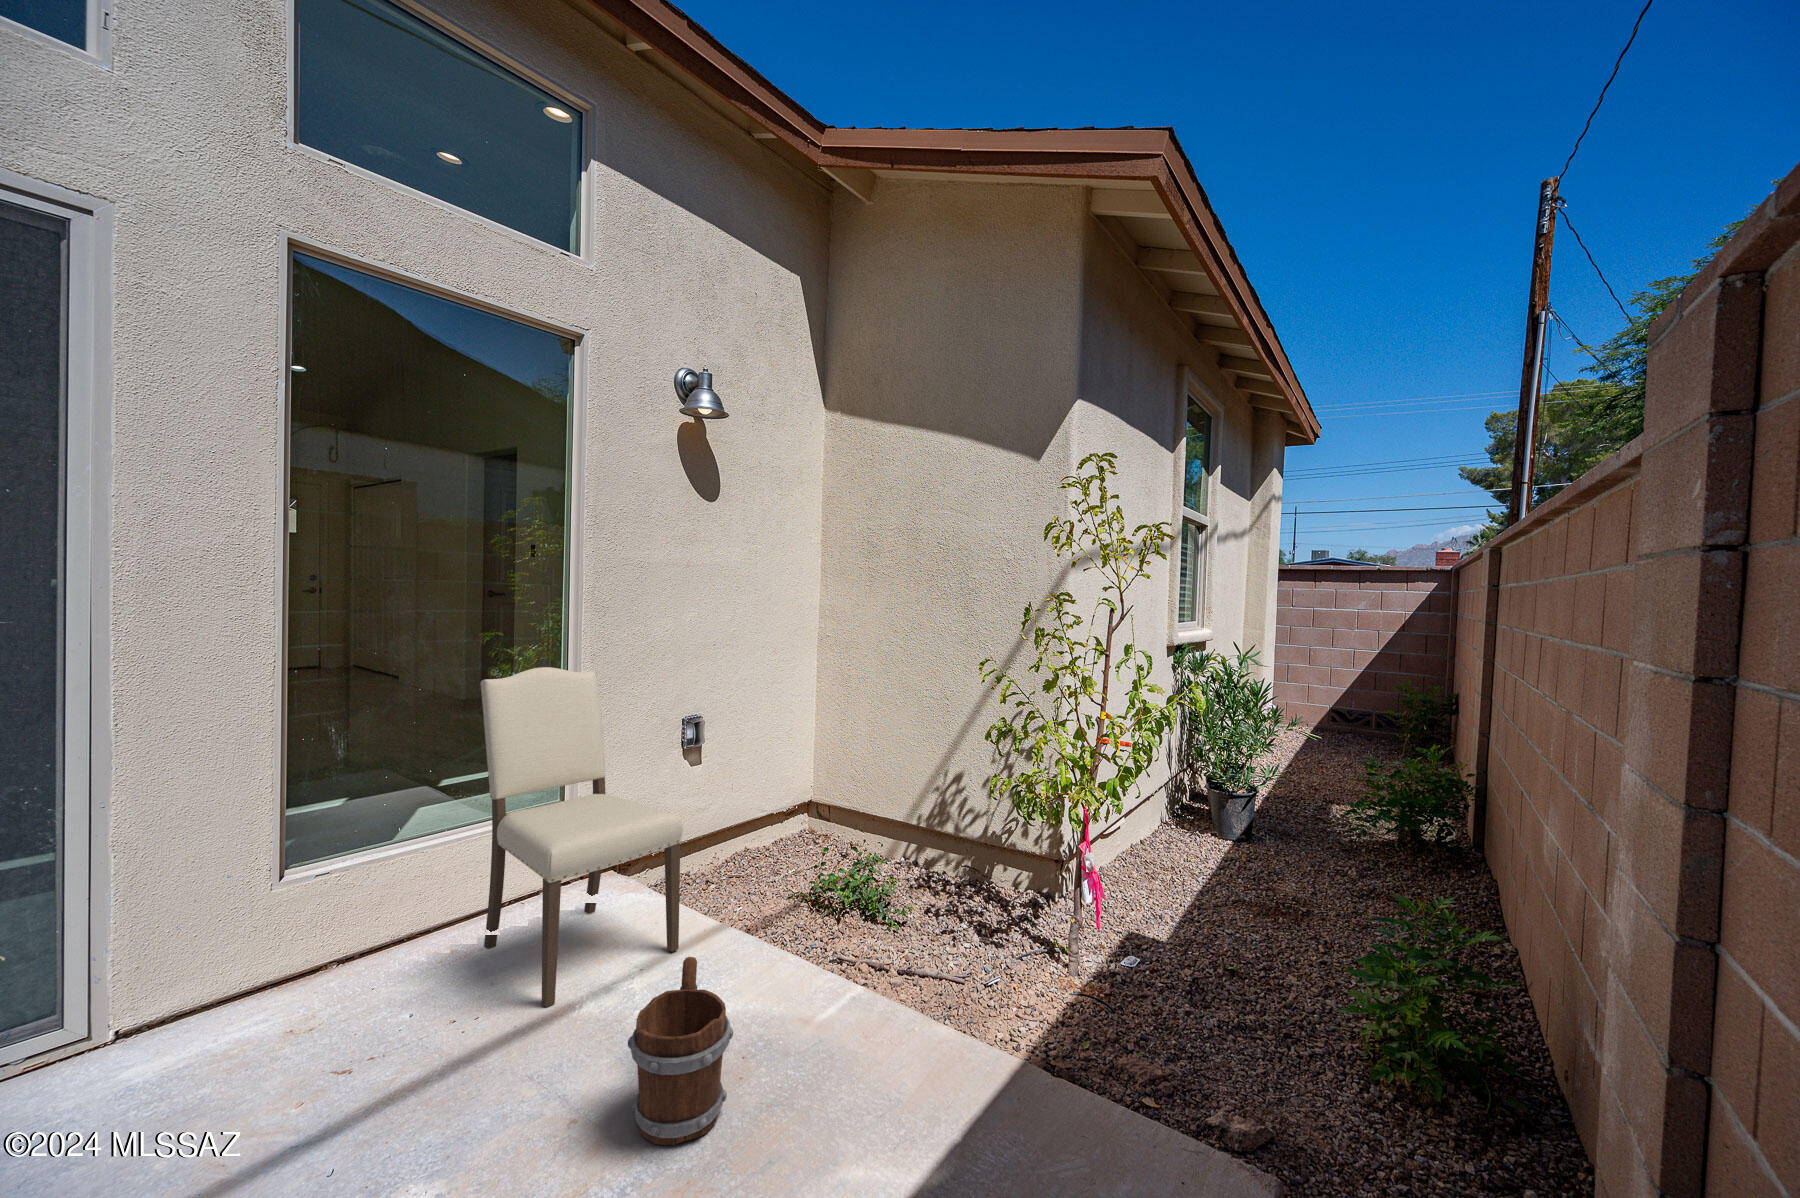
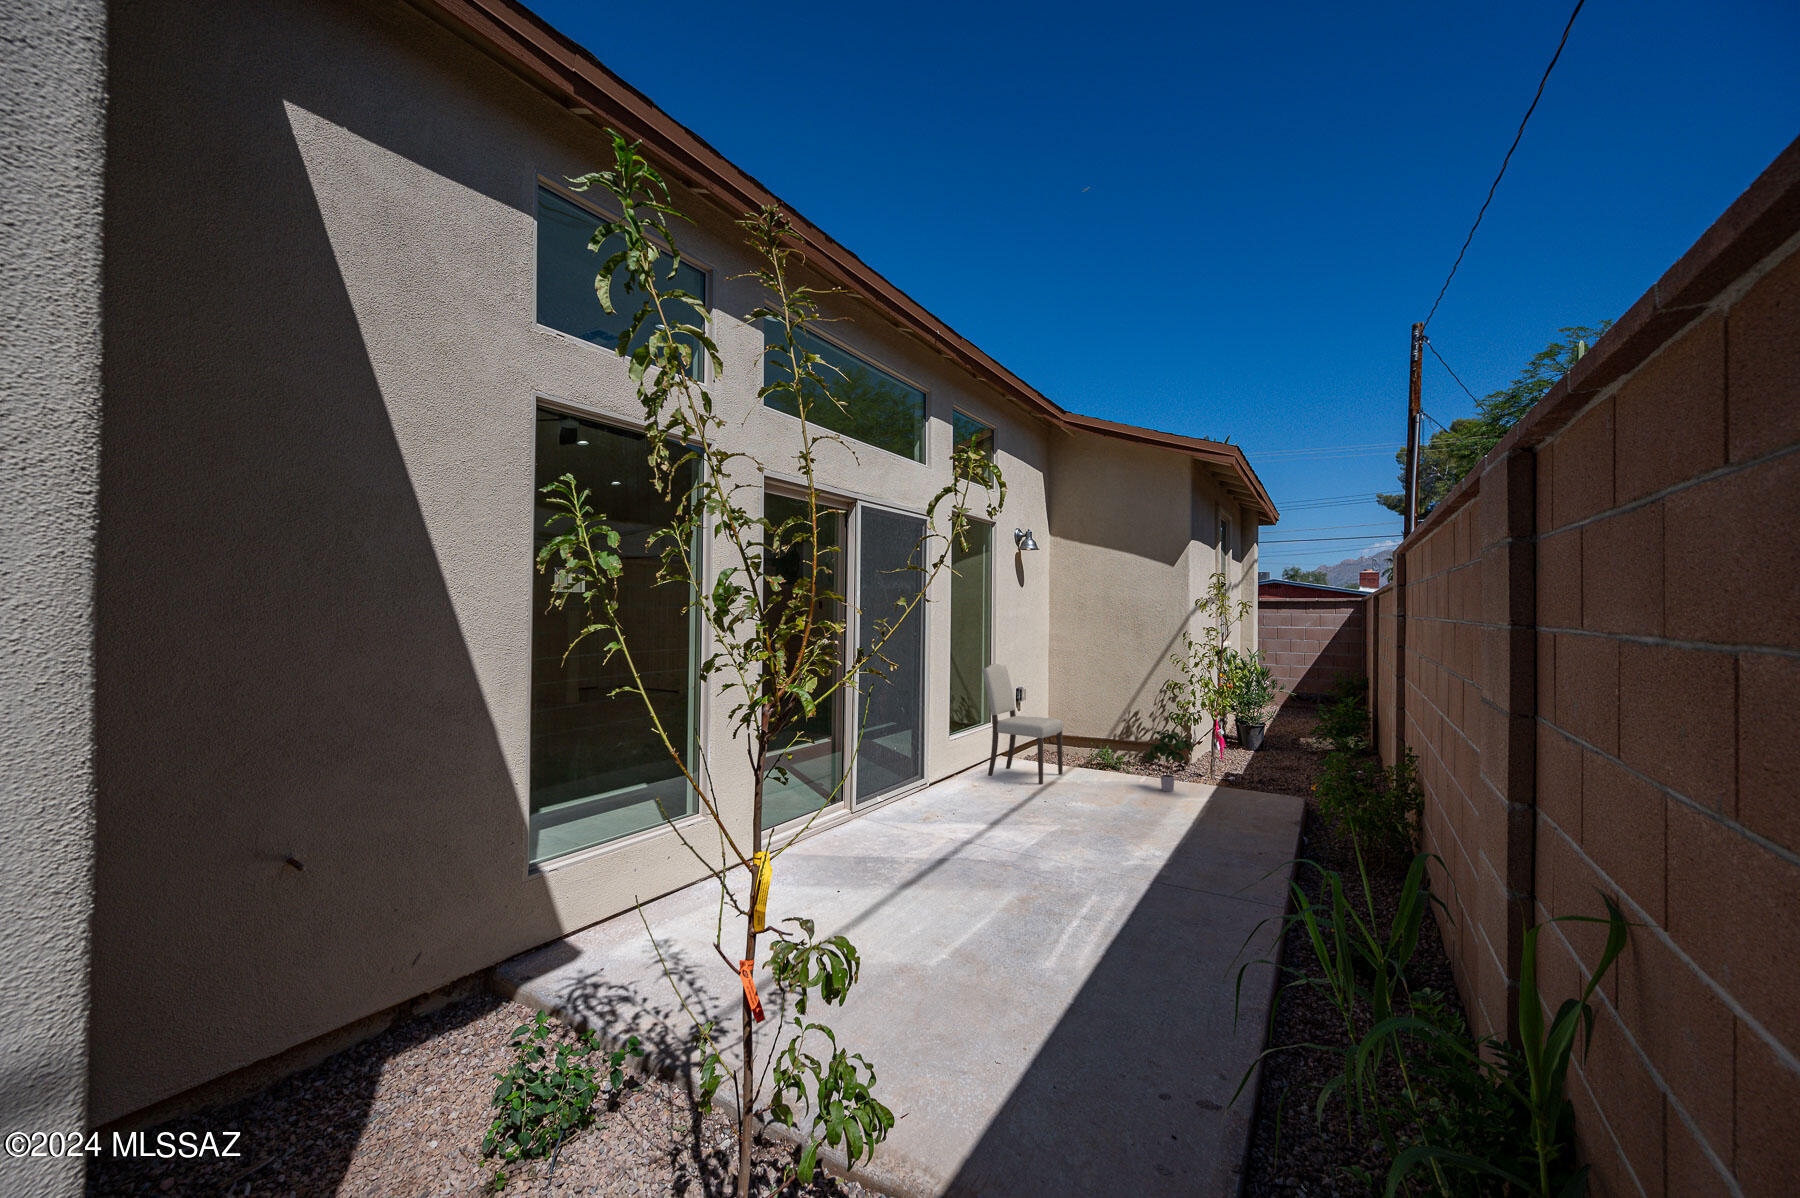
potted plant: none [832,886,928,1083] -> present [1145,731,1193,792]
bucket: present [628,957,733,1145] -> none [1106,754,1139,799]

